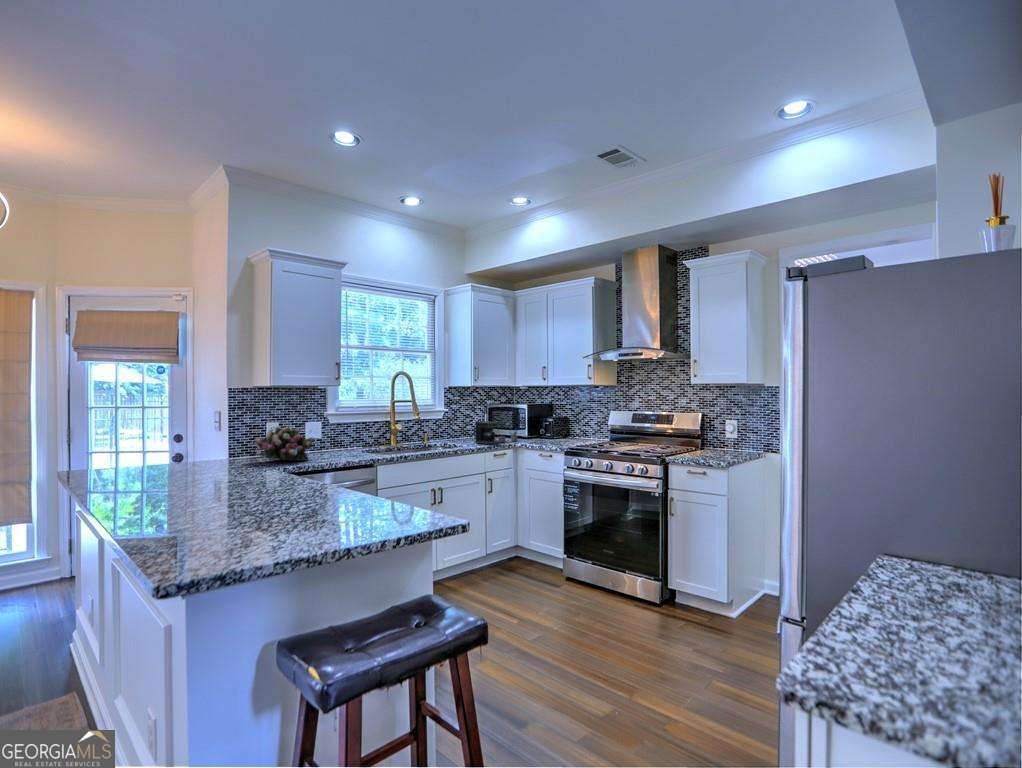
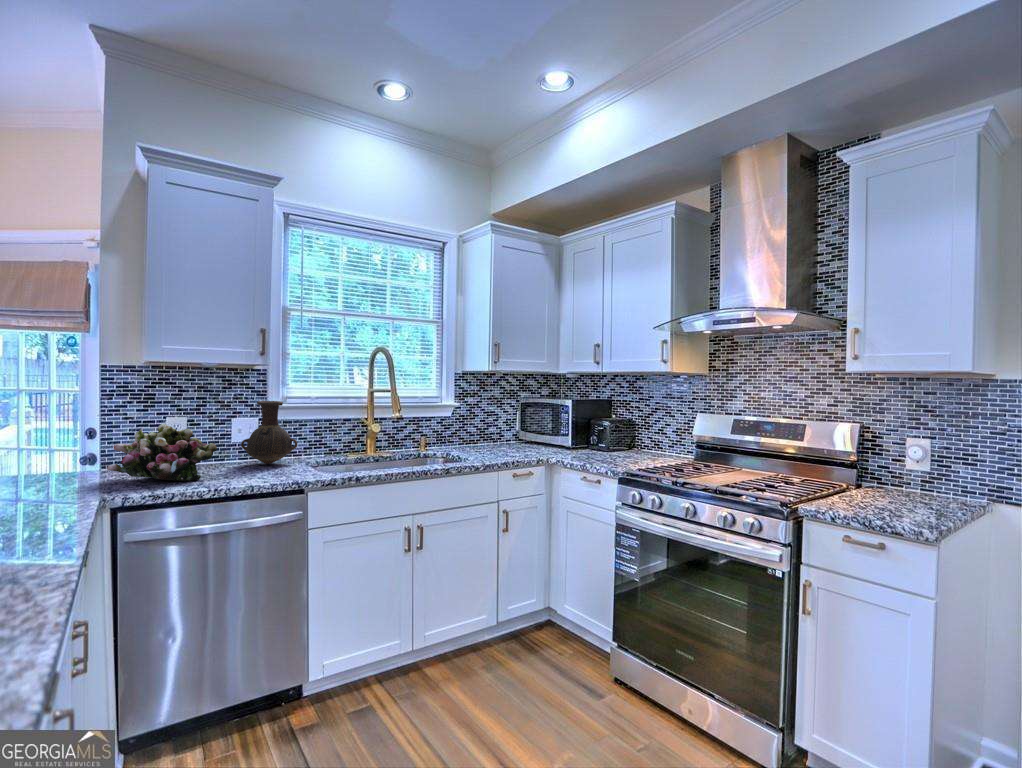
vase: none [316,410,352,453] -> present [241,401,297,464]
coffee maker: present [475,421,517,444] -> none [490,423,554,458]

